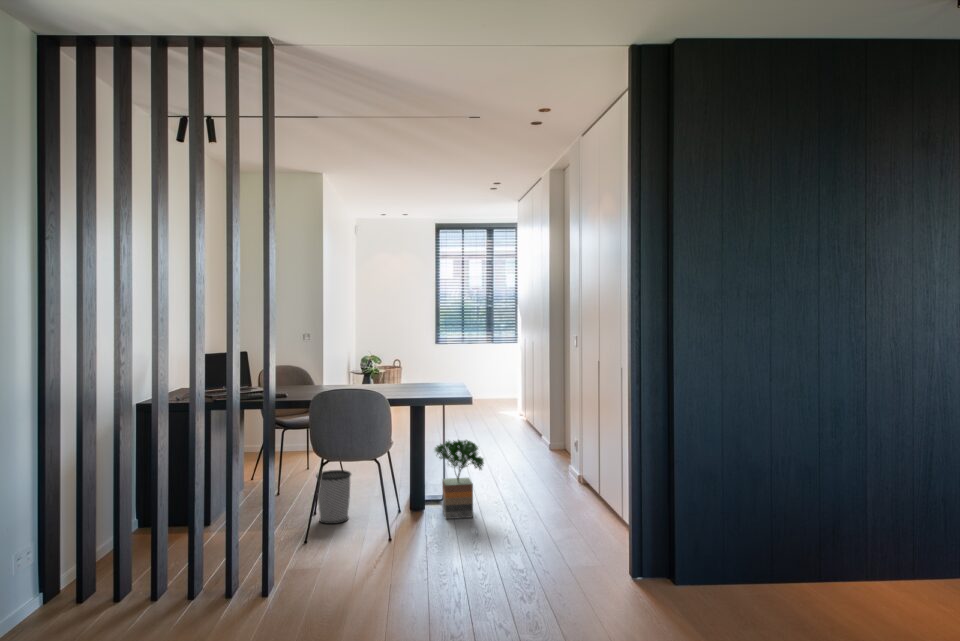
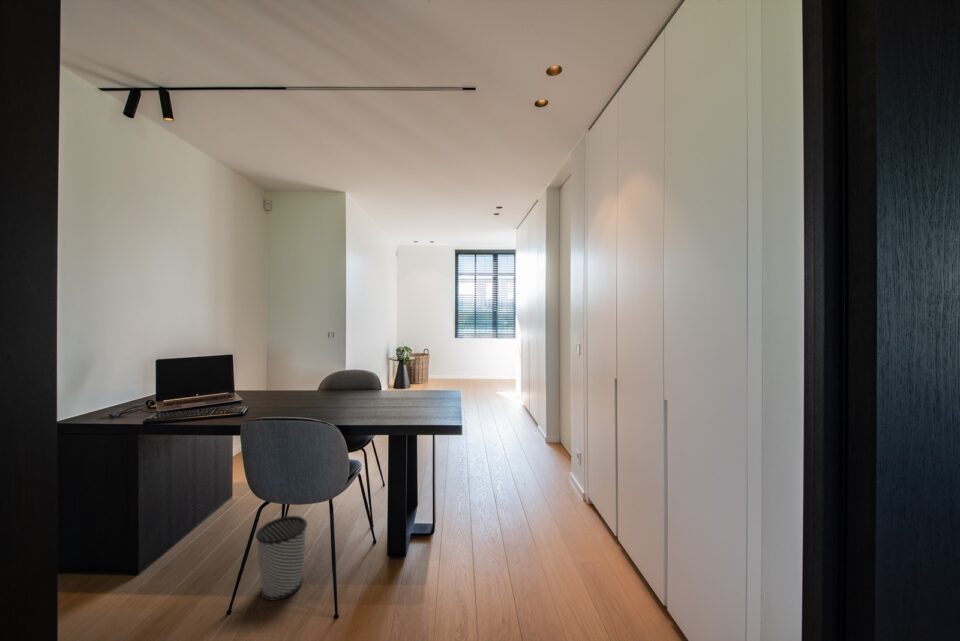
potted tree: present [435,440,484,519] -> none [412,477,478,592]

